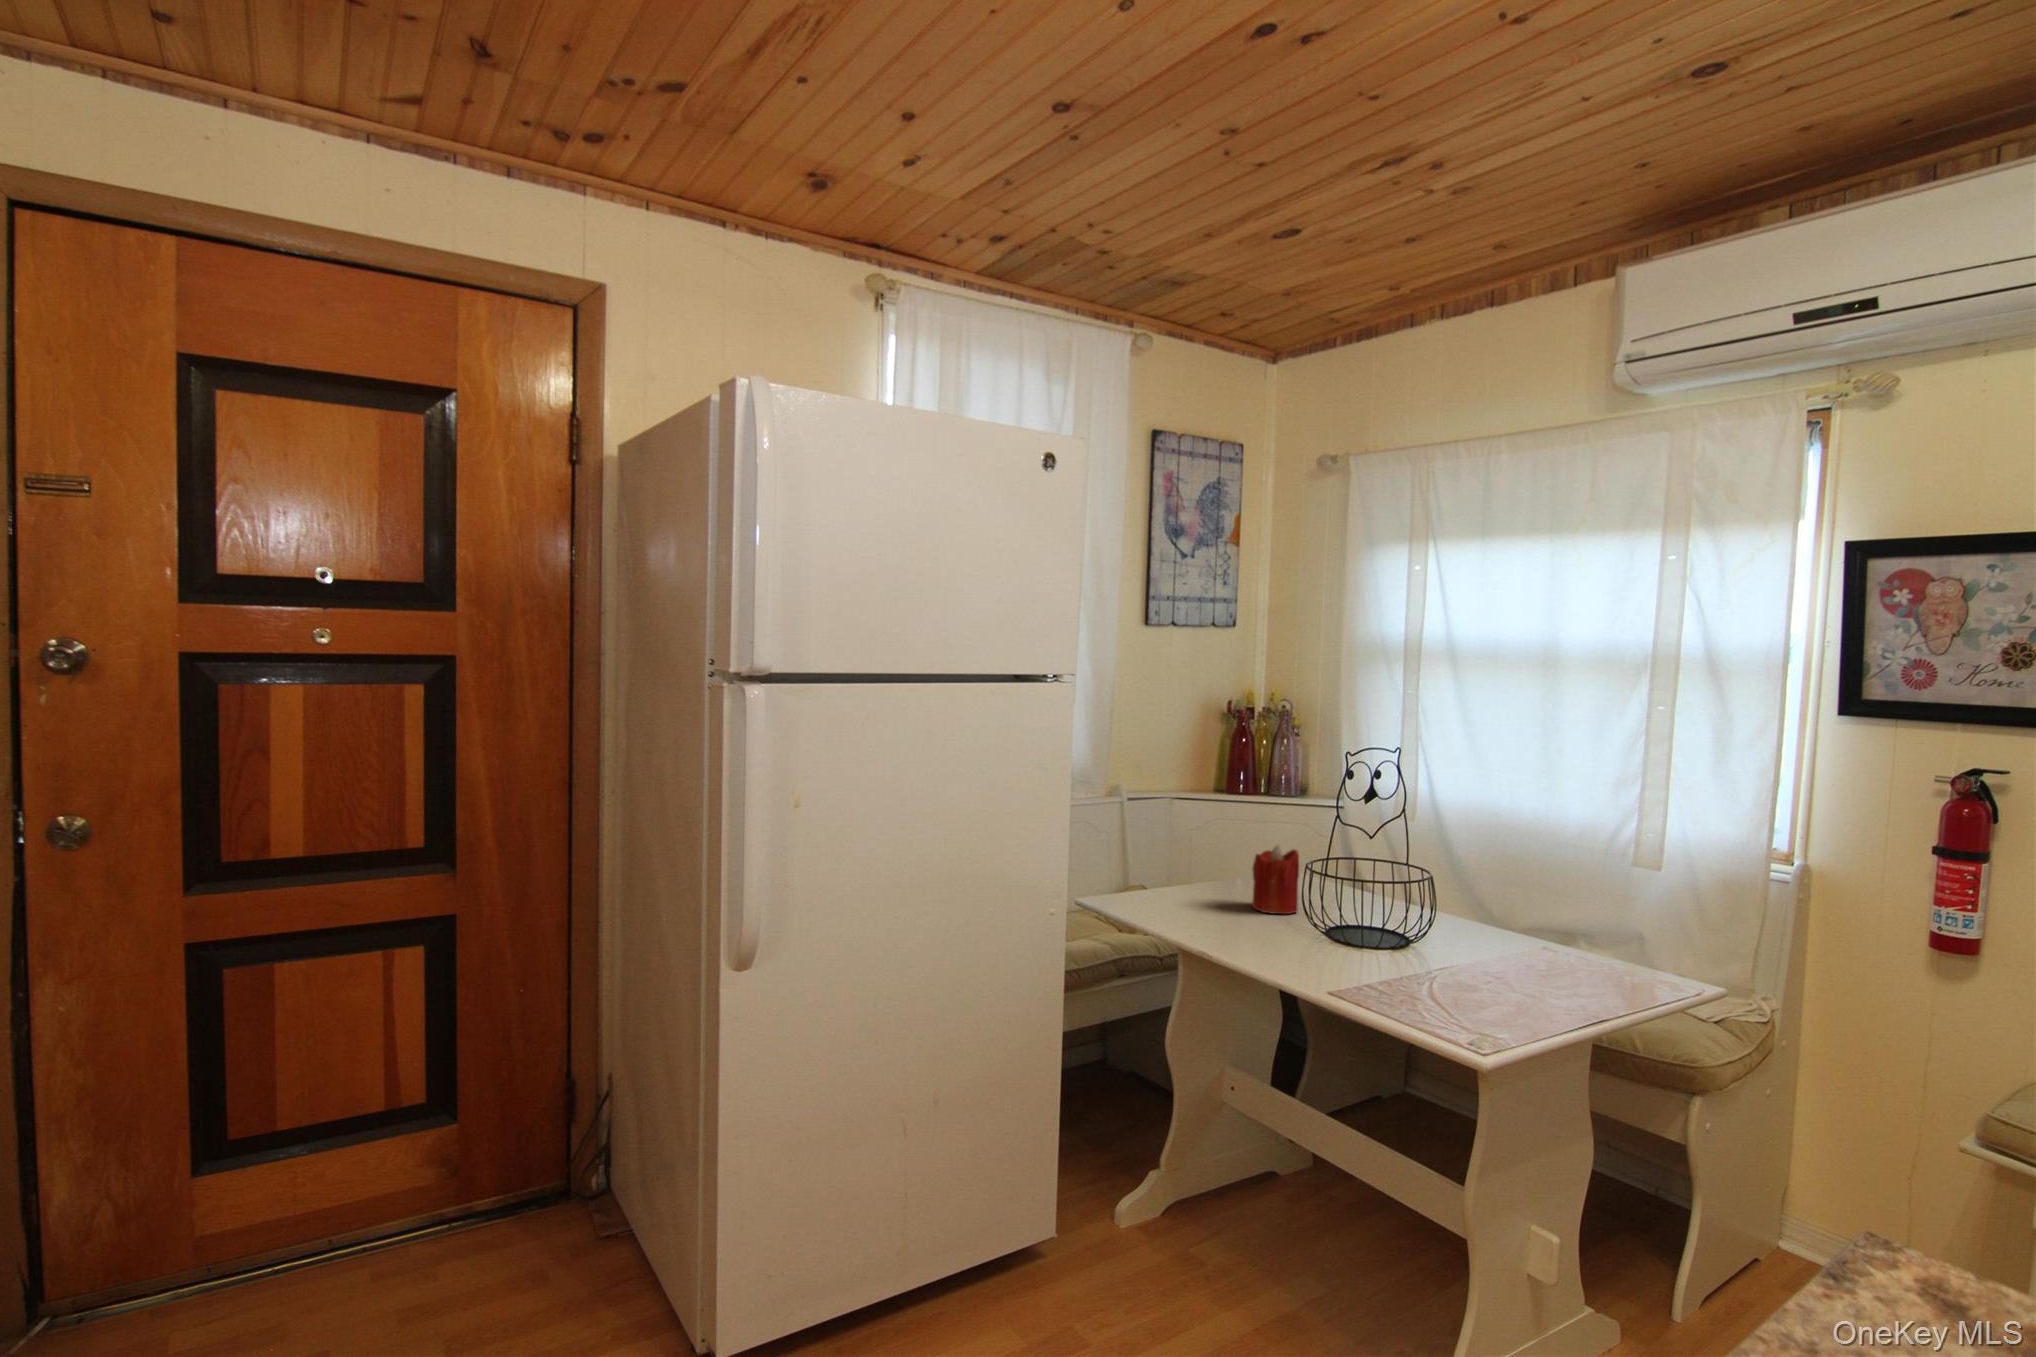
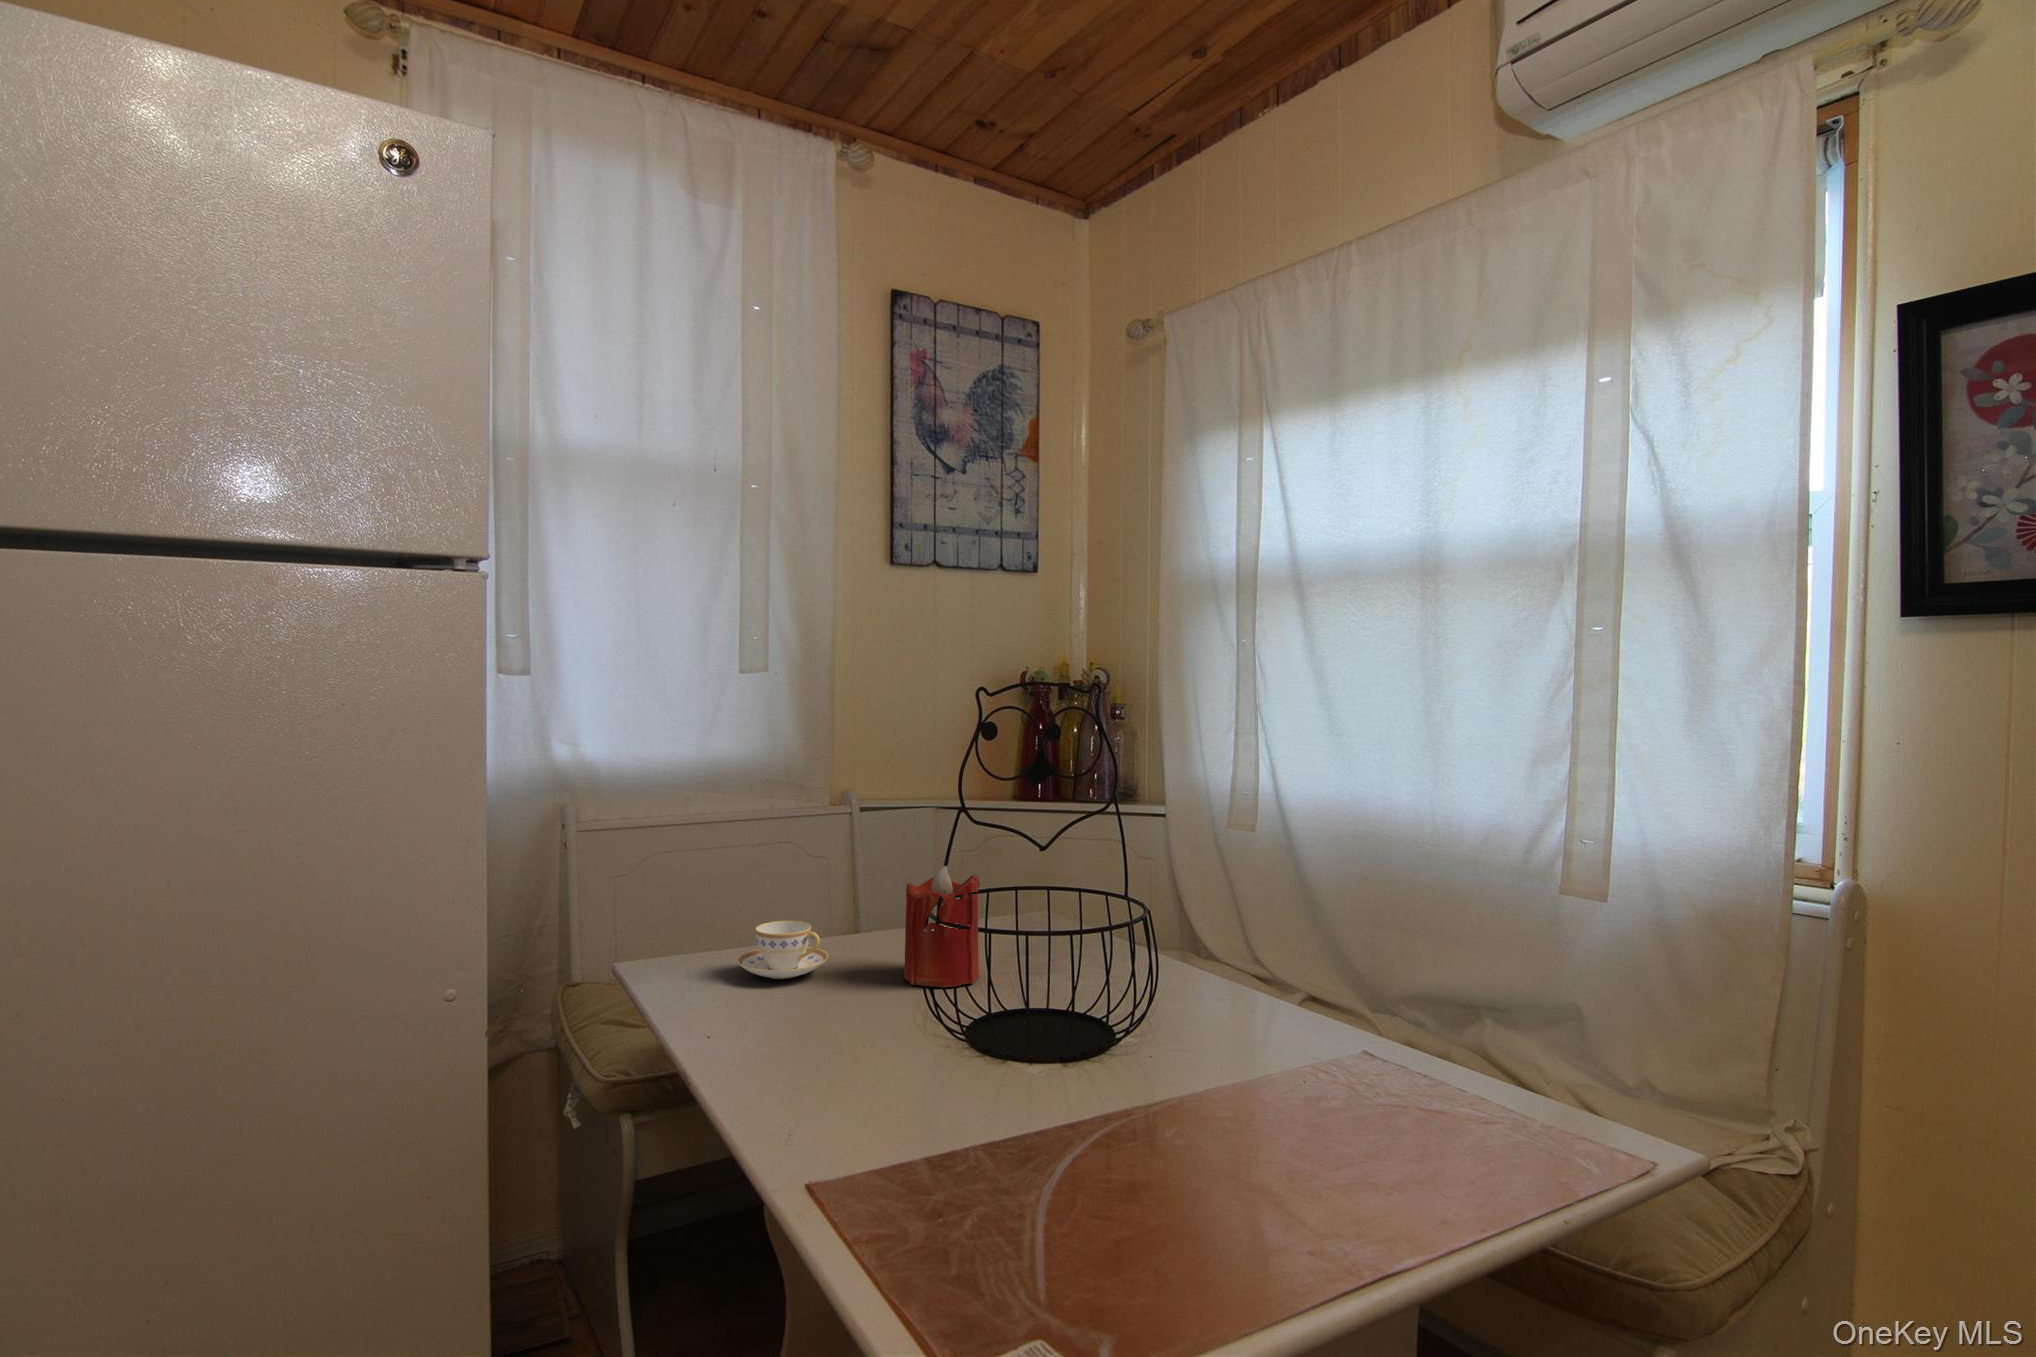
teacup: none [1157,875,1210,908] -> present [737,921,829,979]

